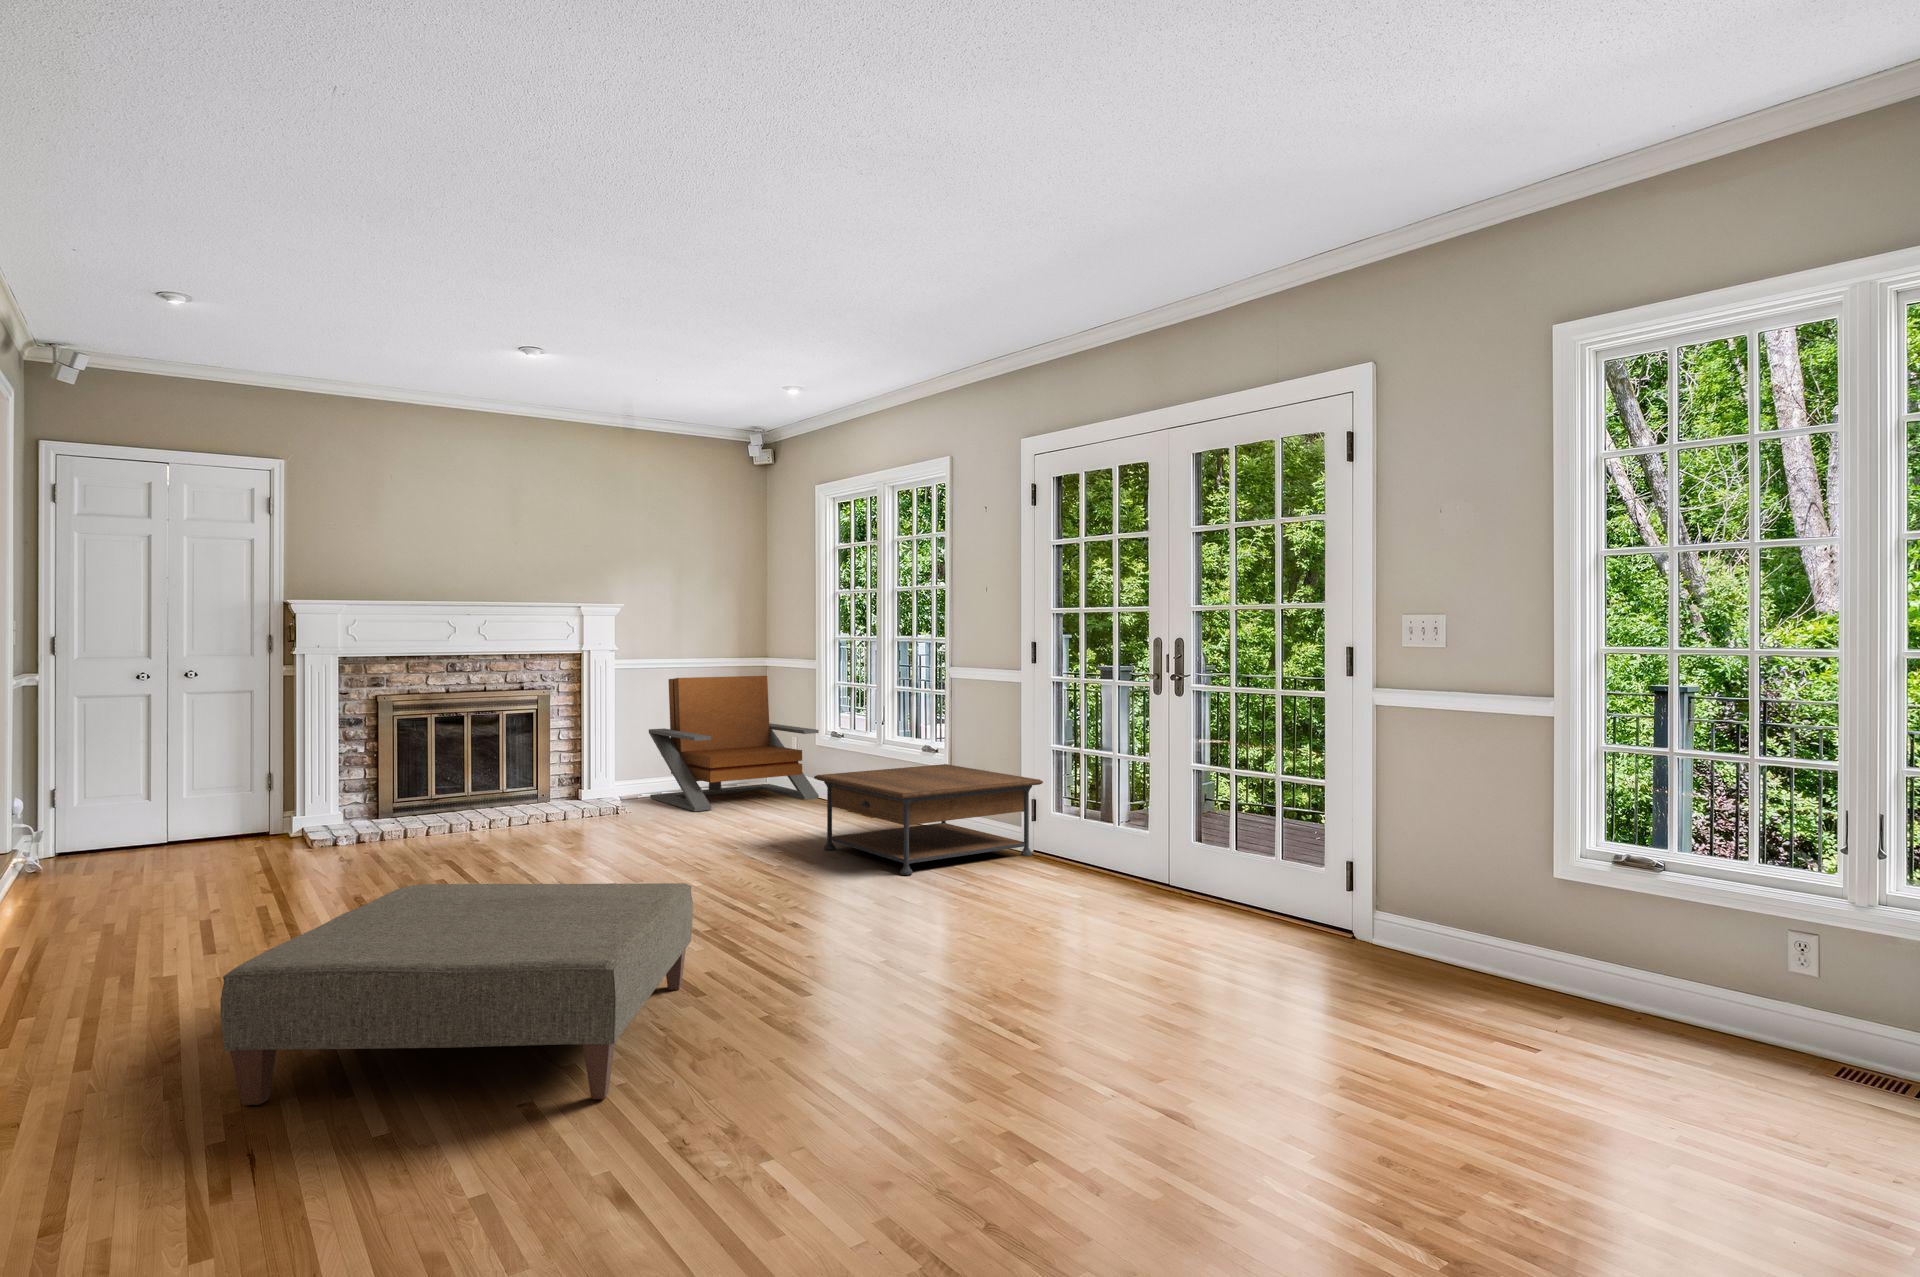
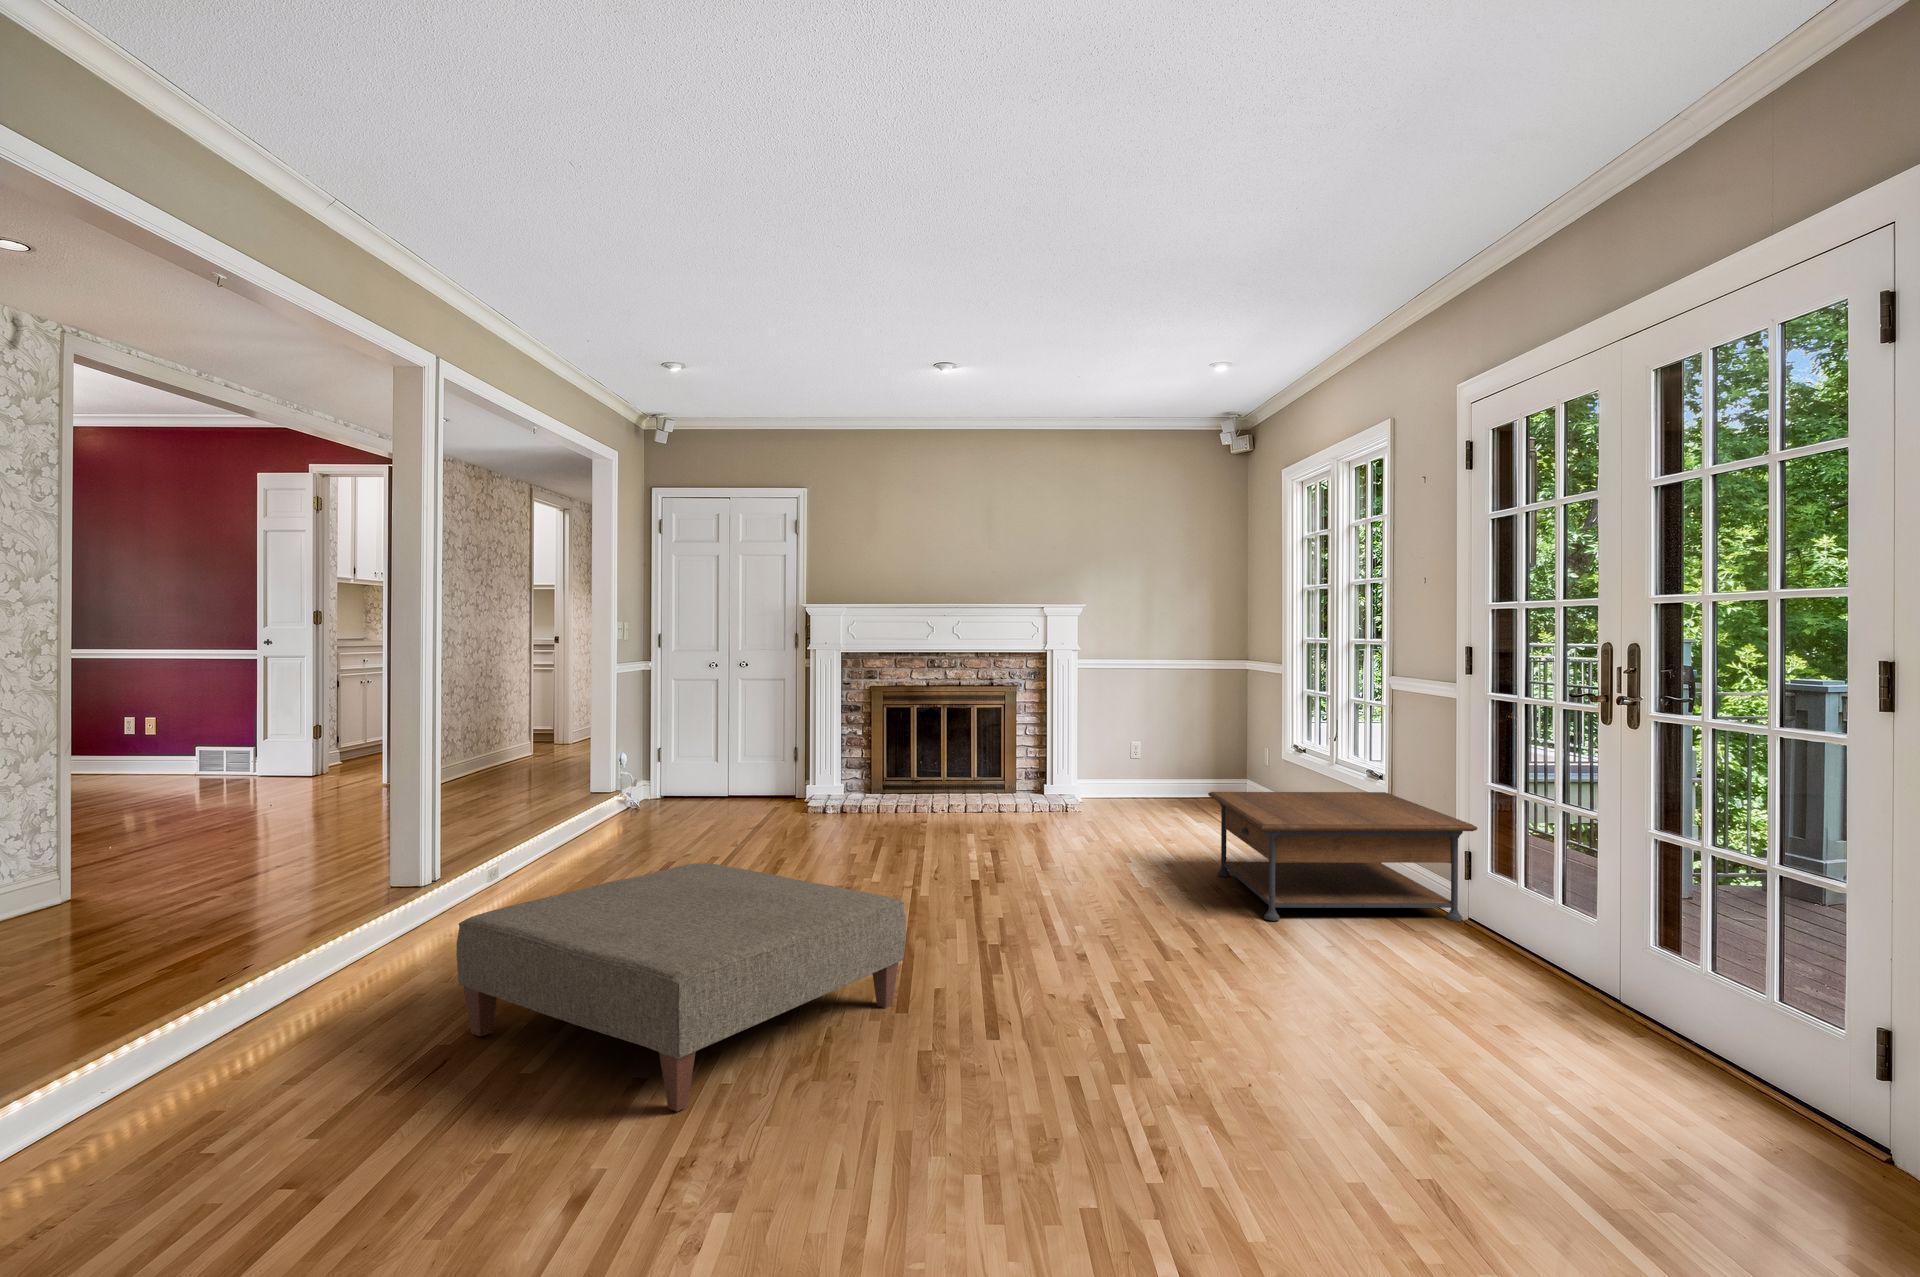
lounge chair: present [649,676,819,811] -> none [1117,679,1284,816]

